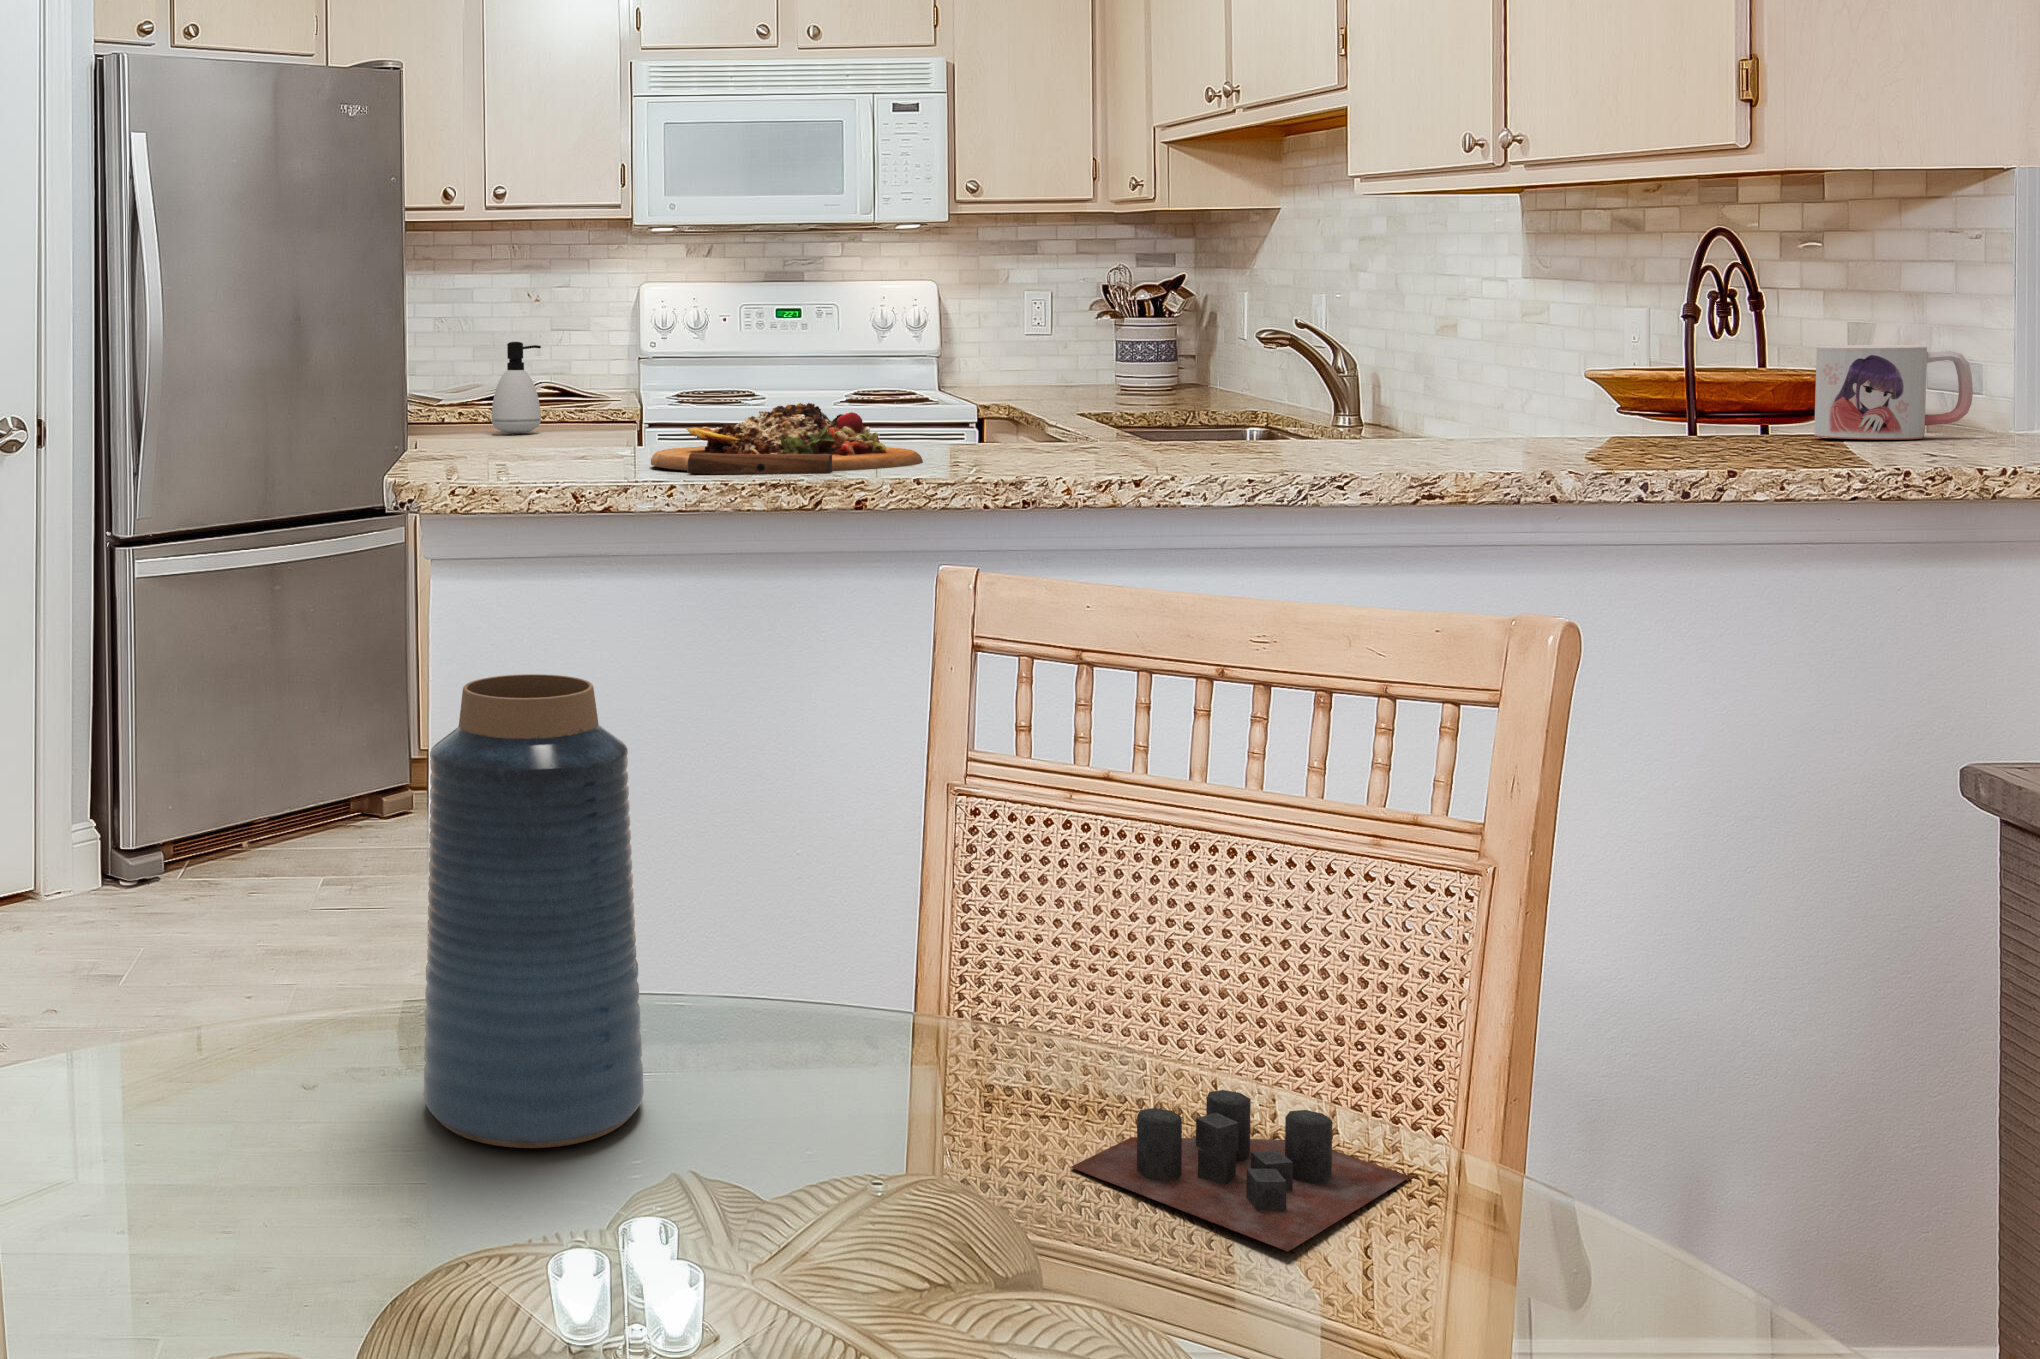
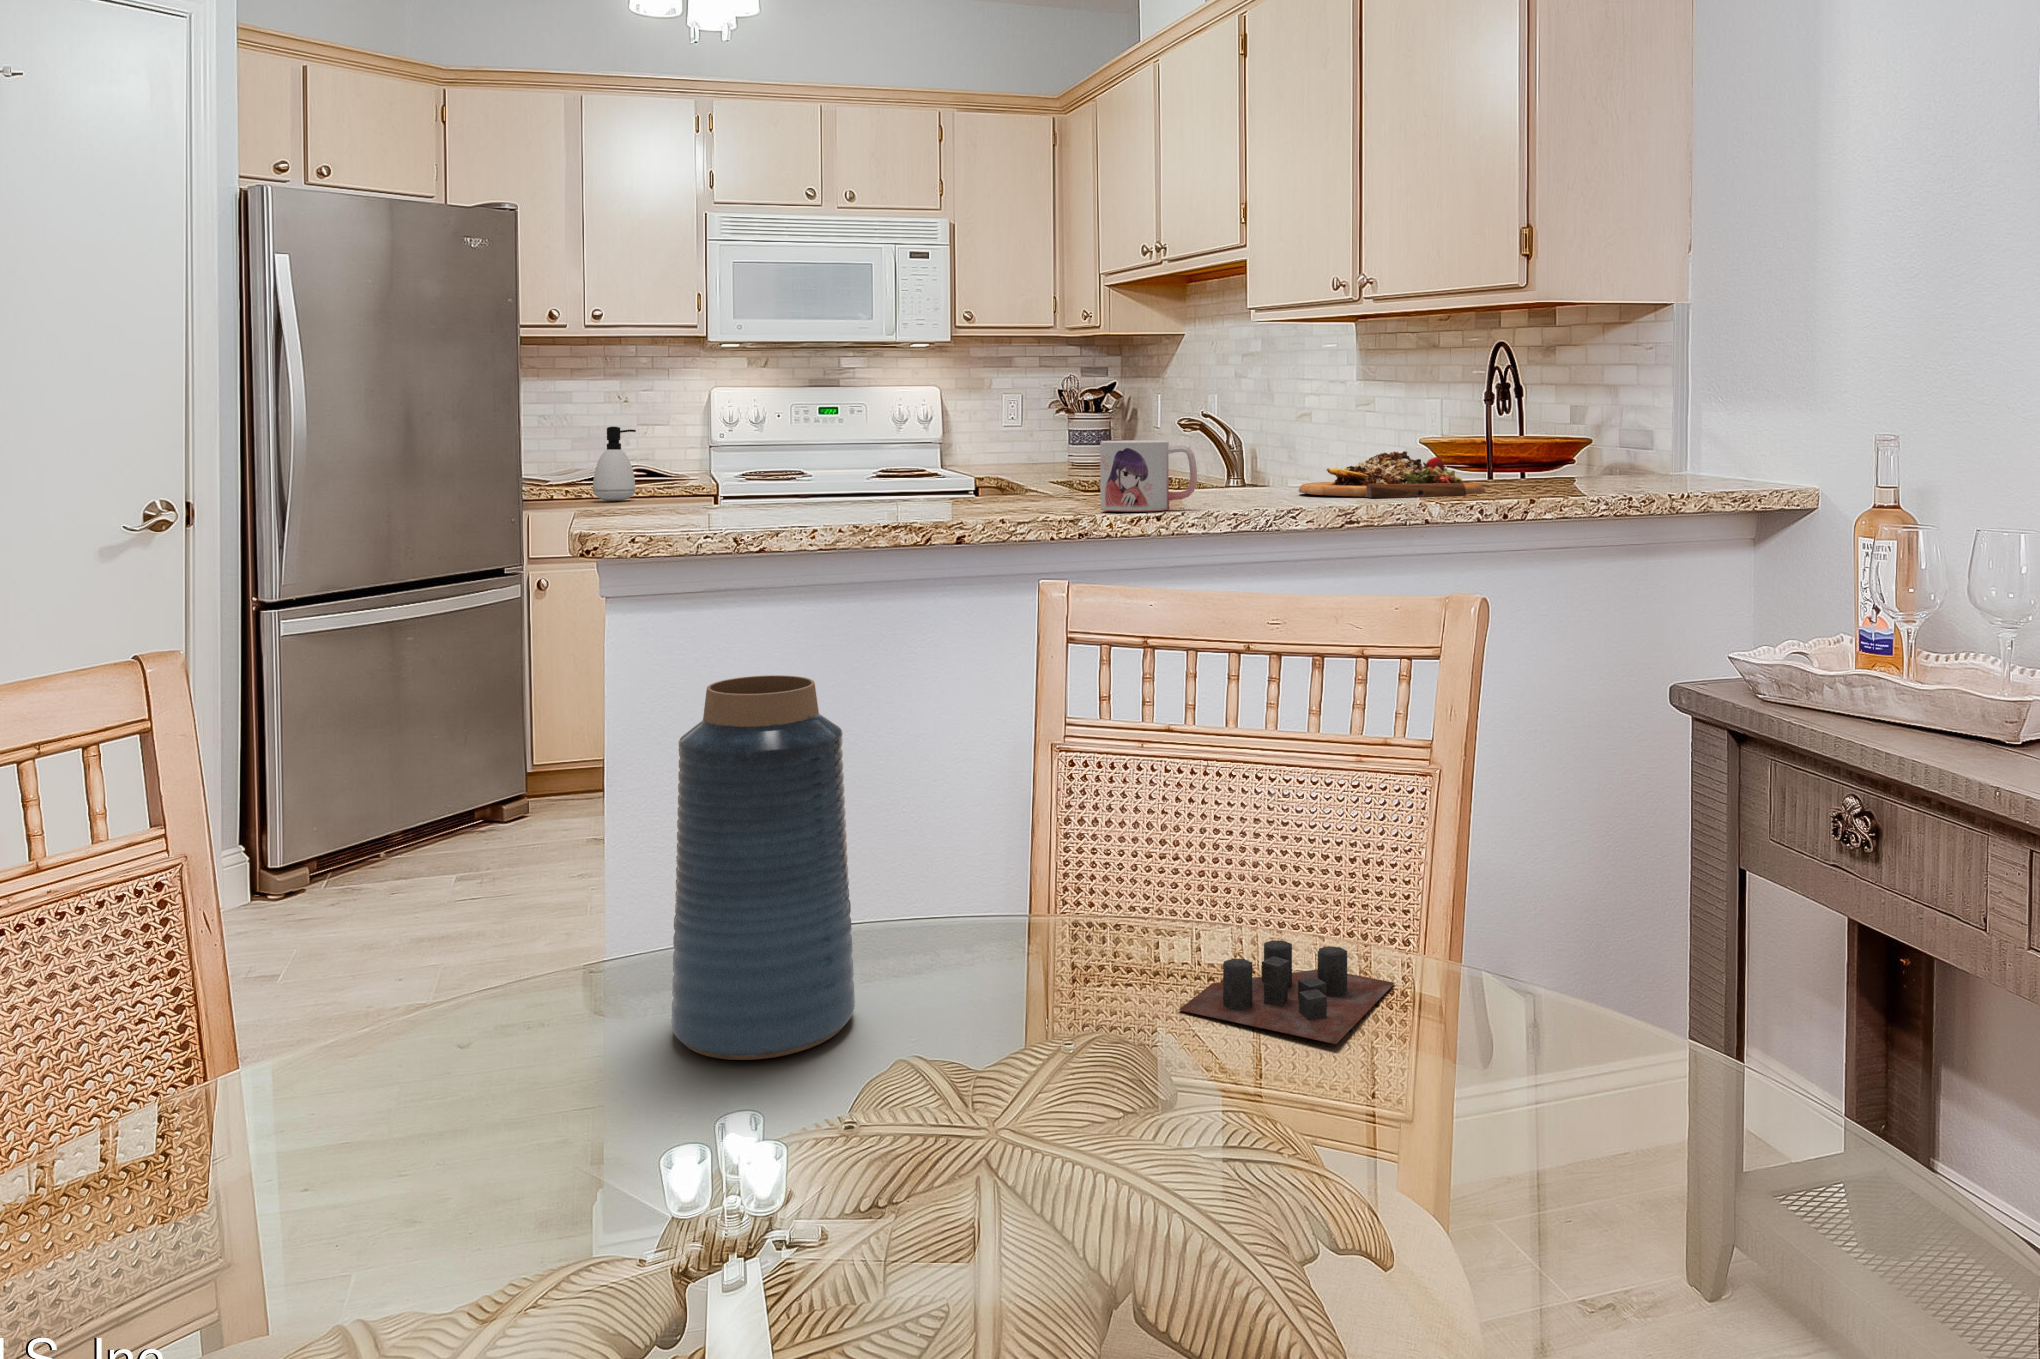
mug: present [1814,345,1973,440] -> present [1100,440,1197,512]
cutting board: present [651,403,923,475] -> present [1299,451,1486,498]

